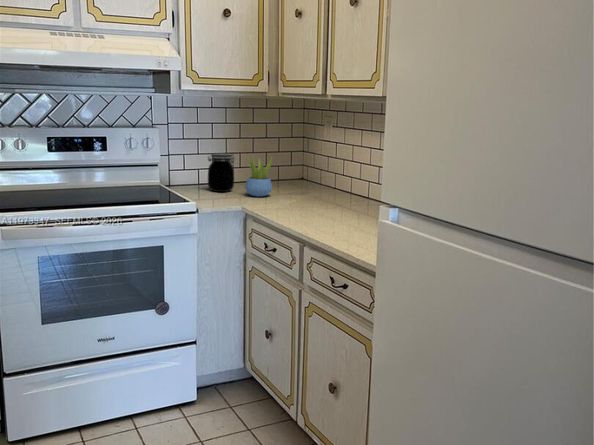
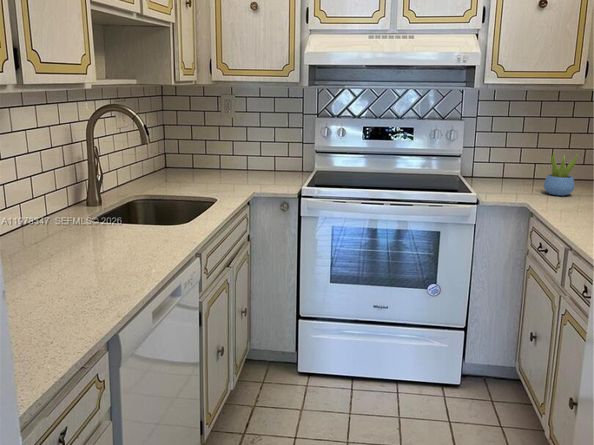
jar: present [208,153,234,192] -> none [507,148,539,188]

